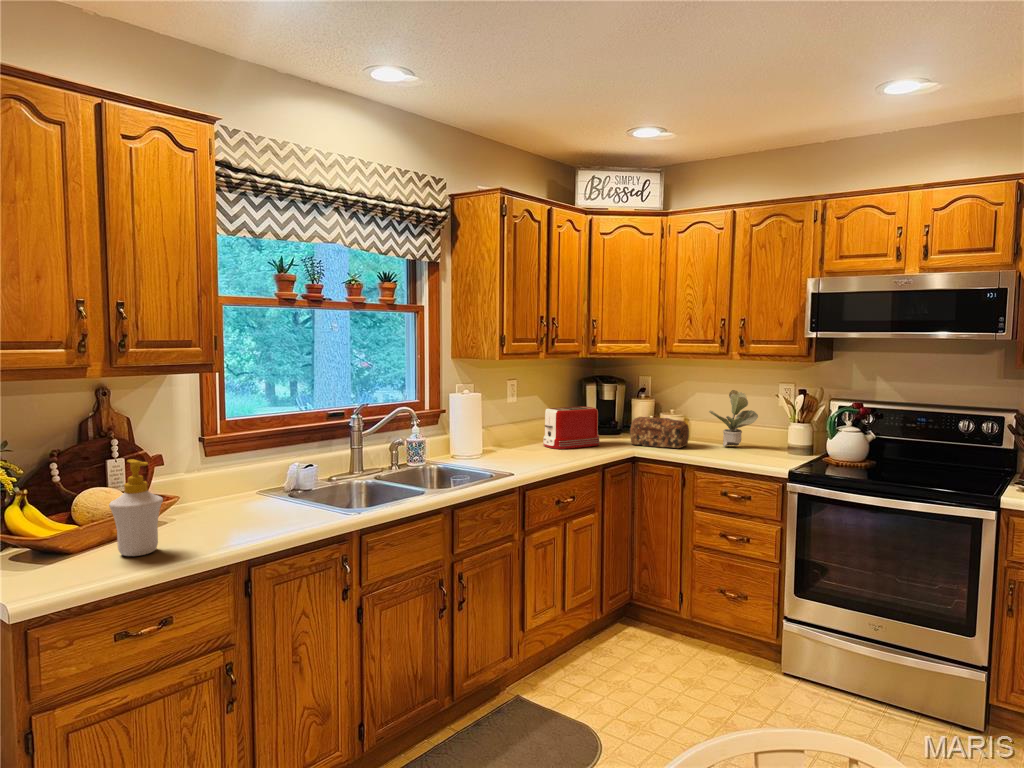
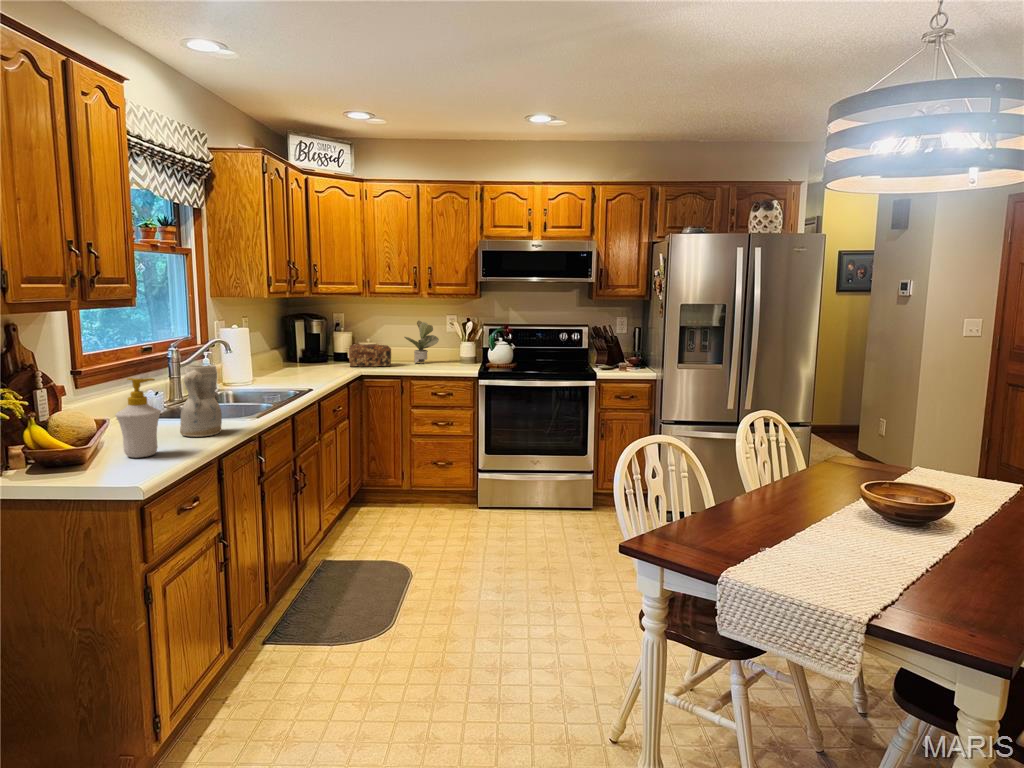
toaster: present [543,406,599,449] -> none [283,338,328,374]
ceramic pitcher: none [228,445,285,534] -> present [180,365,222,437]

